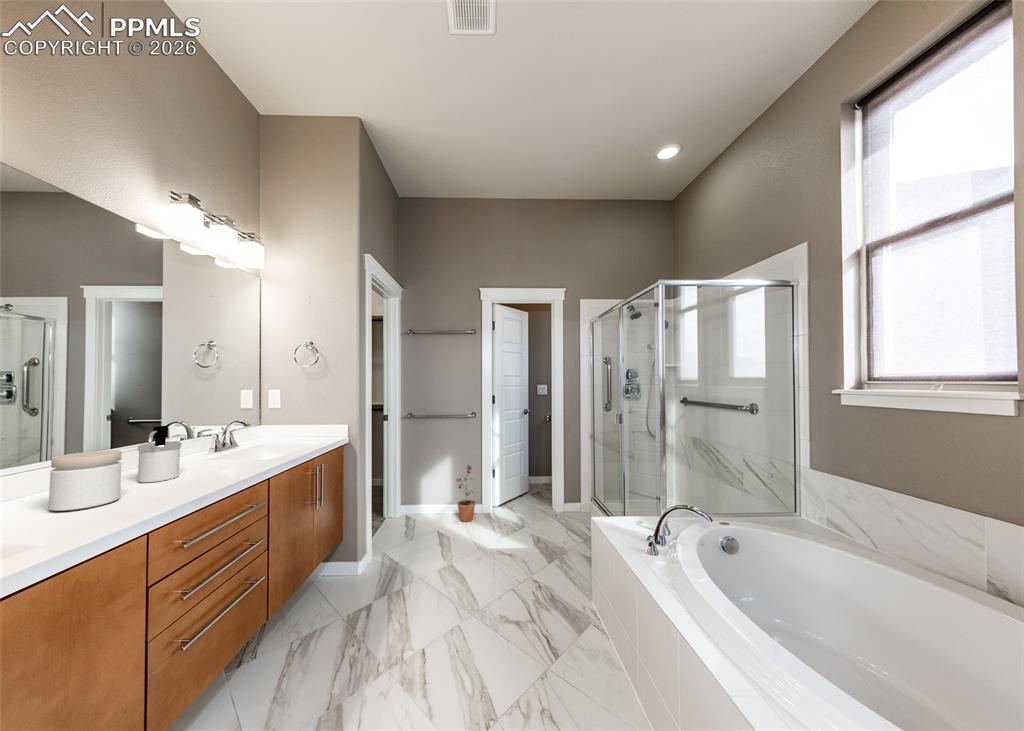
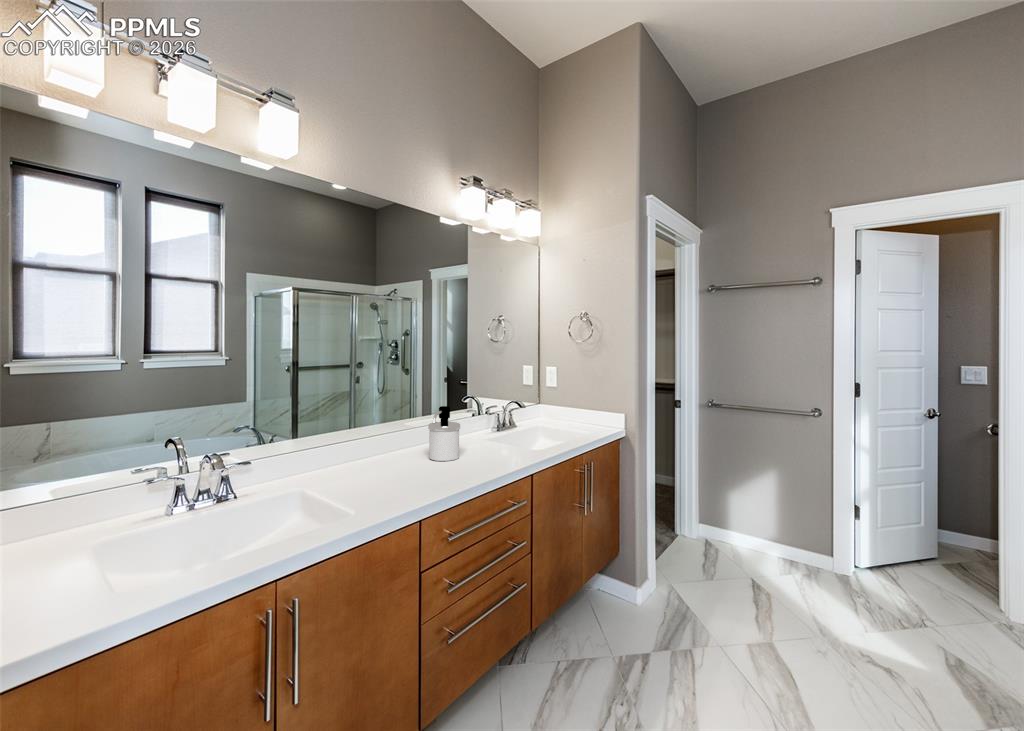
jar: present [49,450,122,511] -> none [367,428,411,481]
potted plant: present [457,465,475,522] -> none [785,490,819,577]

